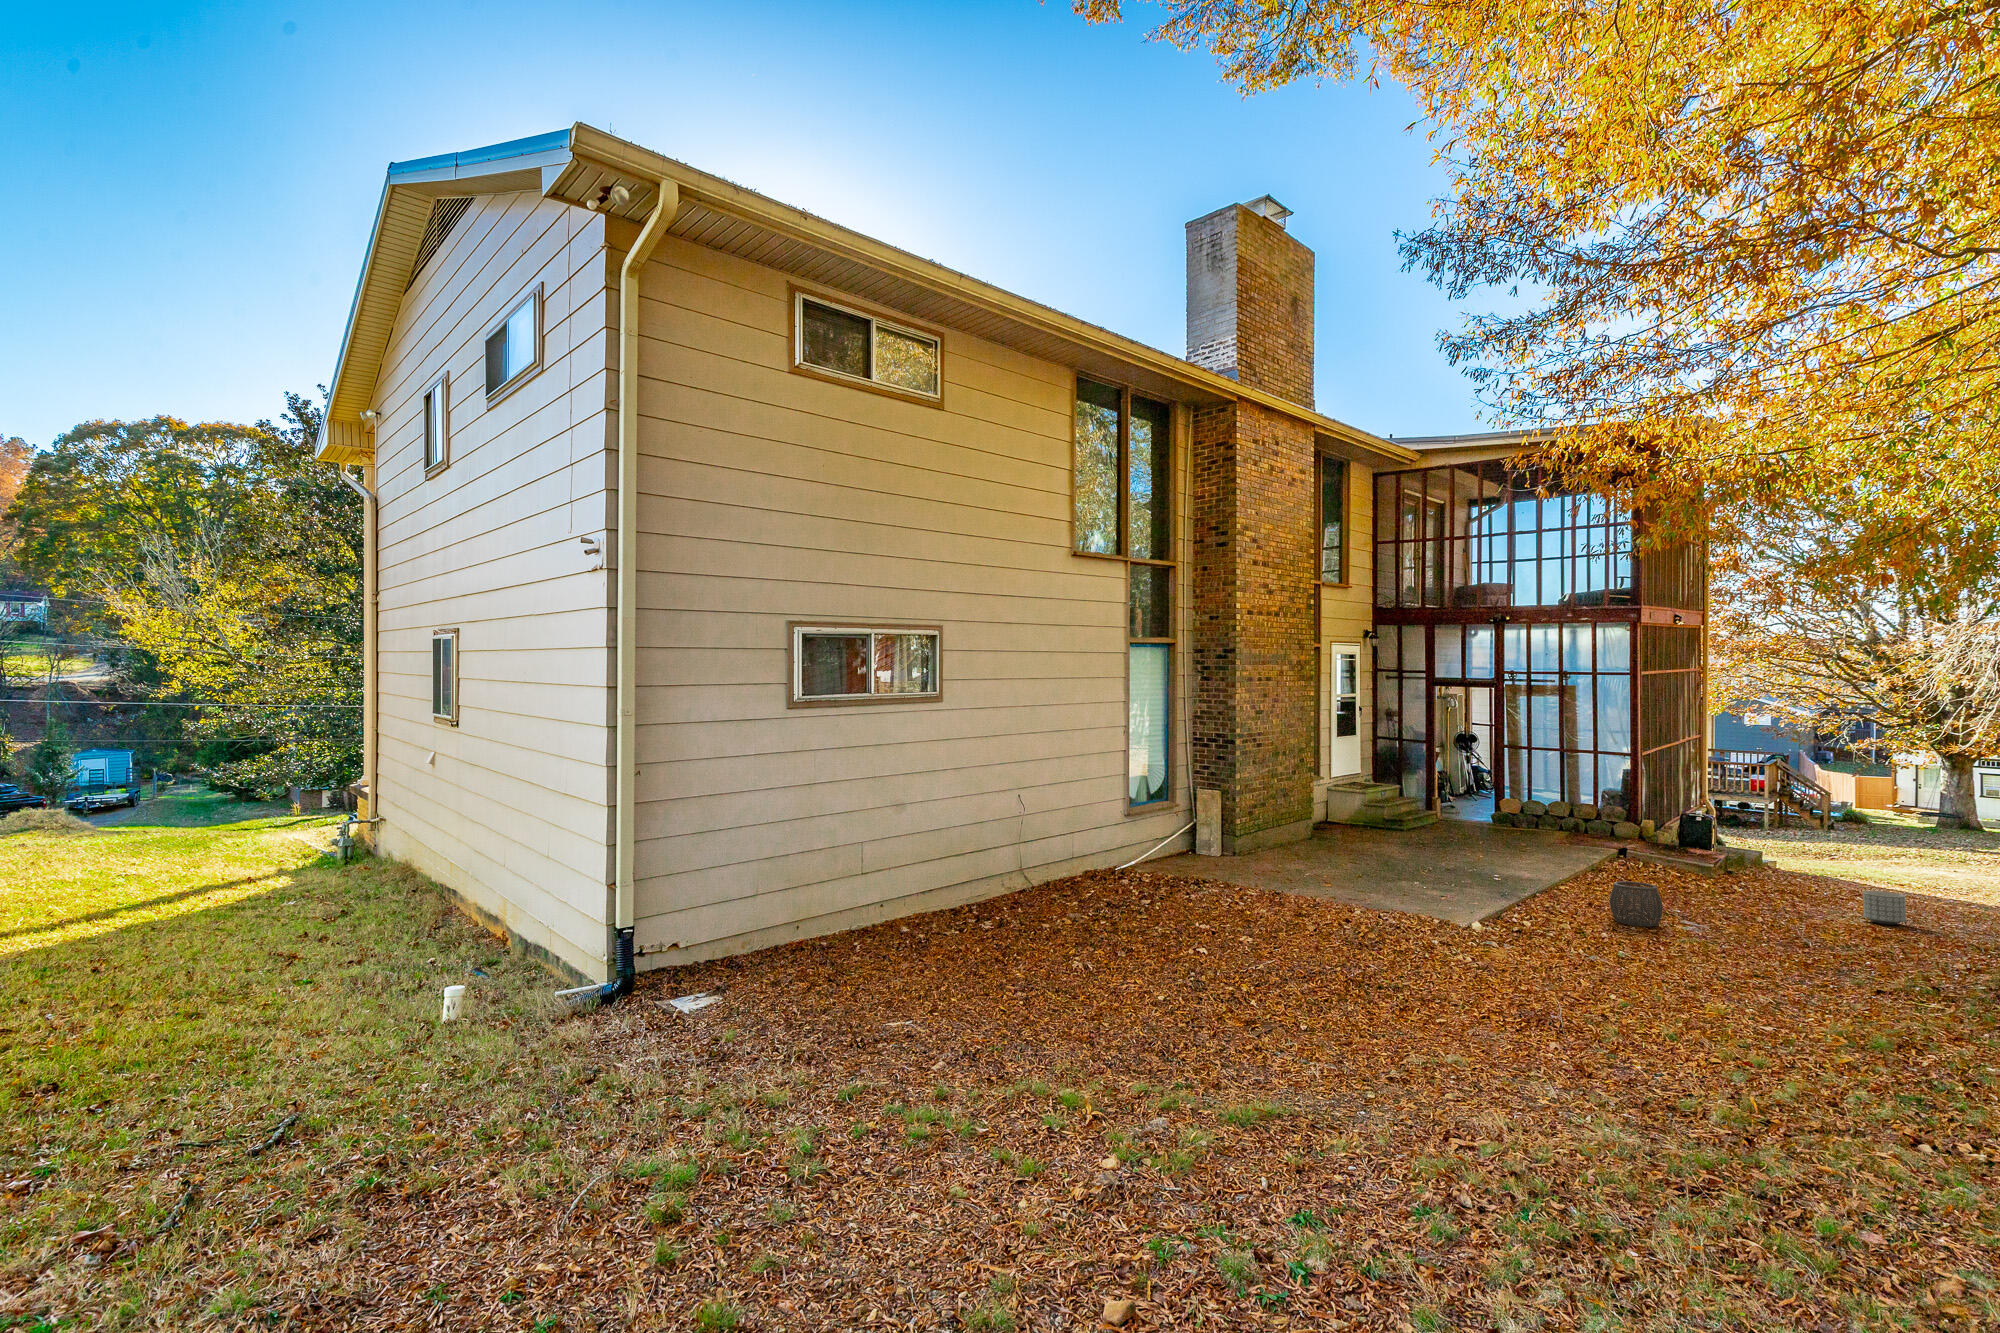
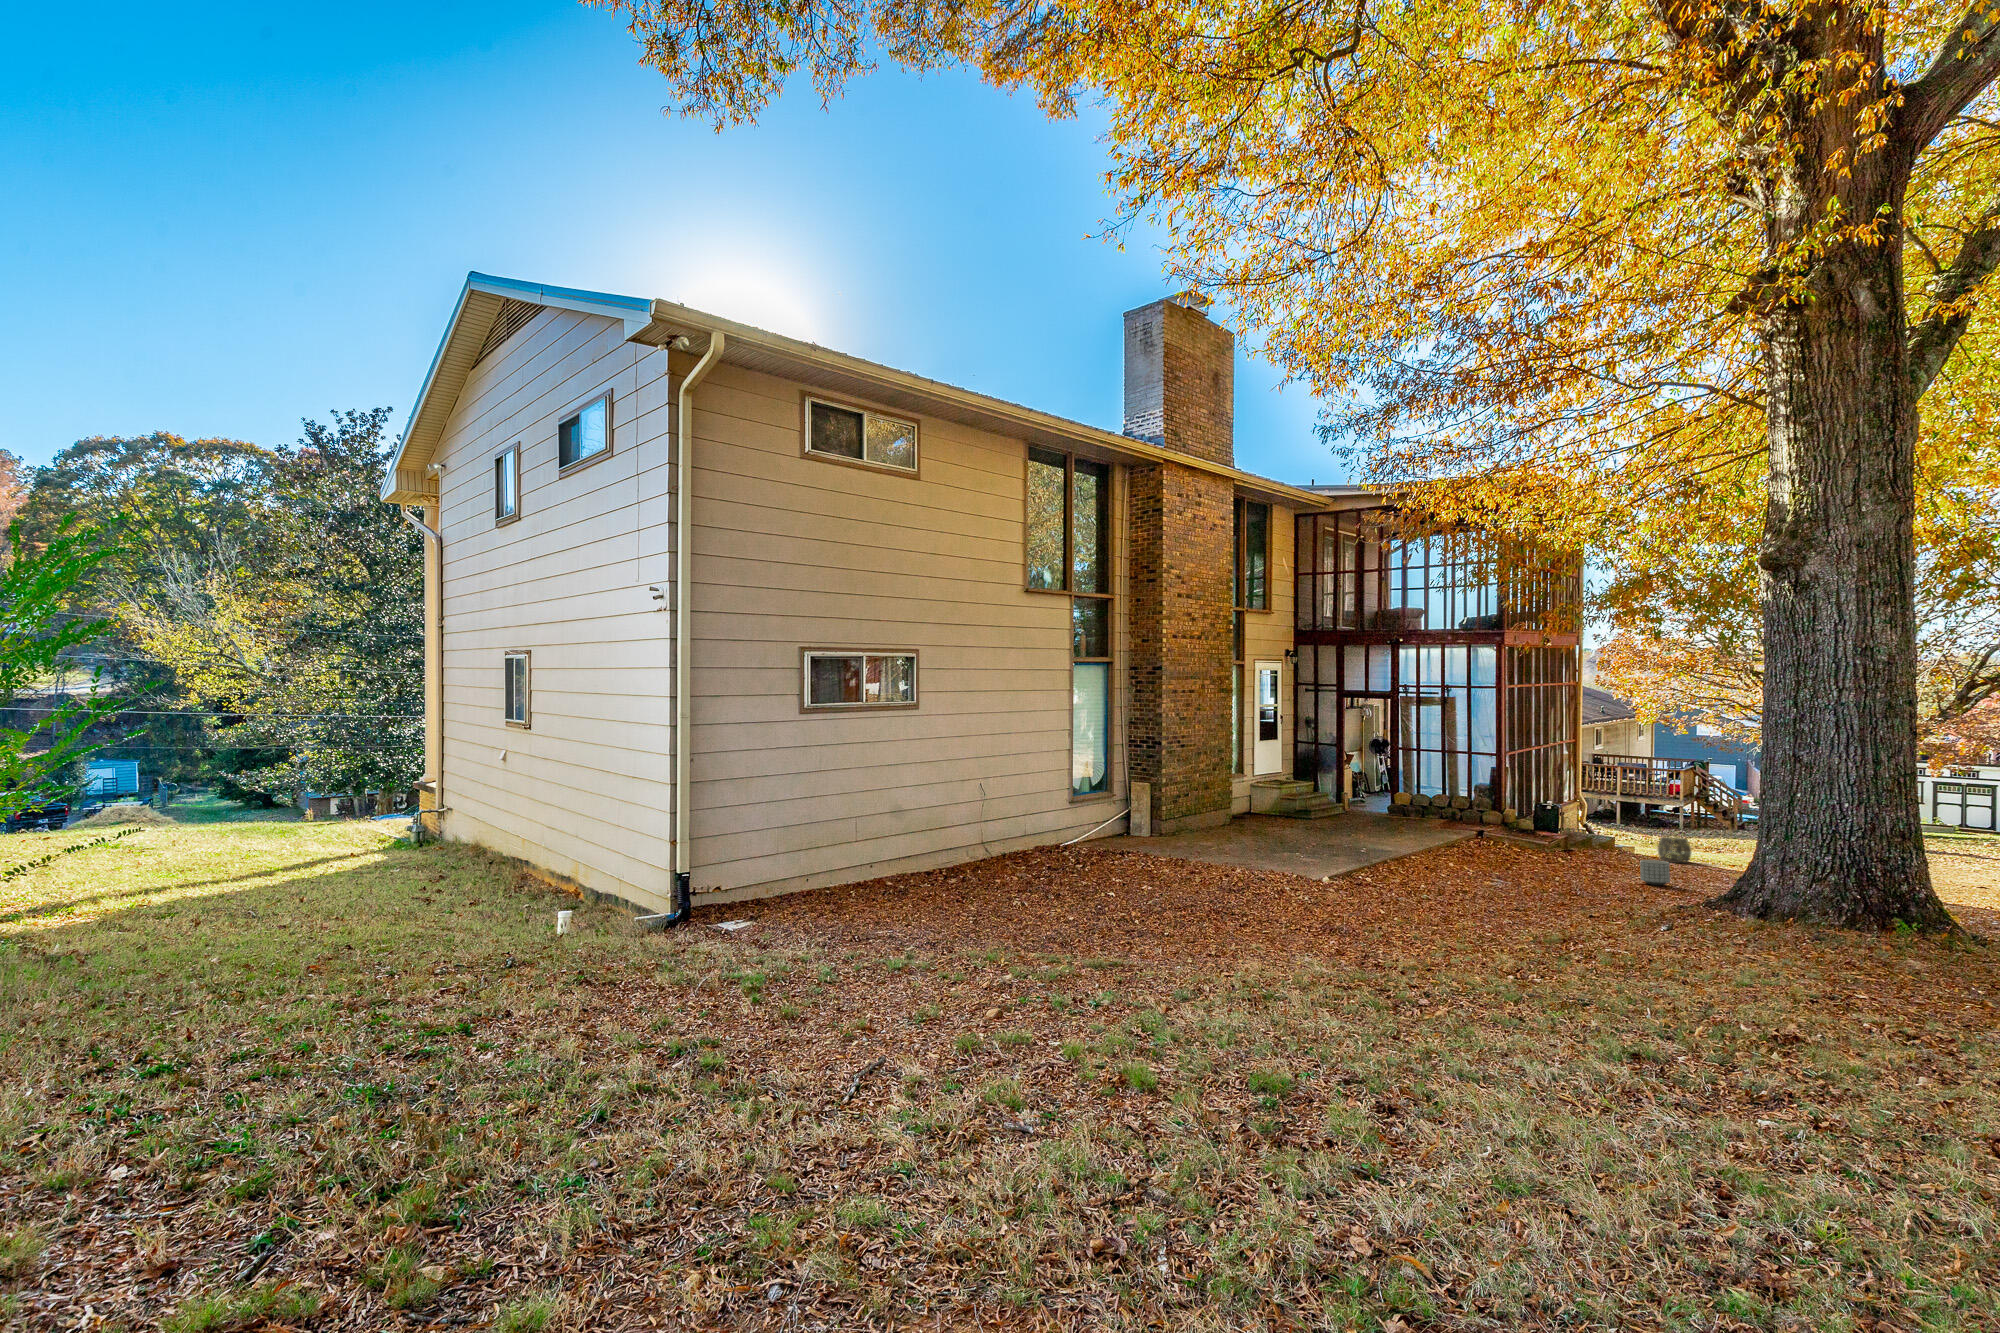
woven basket: present [1609,882,1663,927] -> present [1658,837,1691,863]

